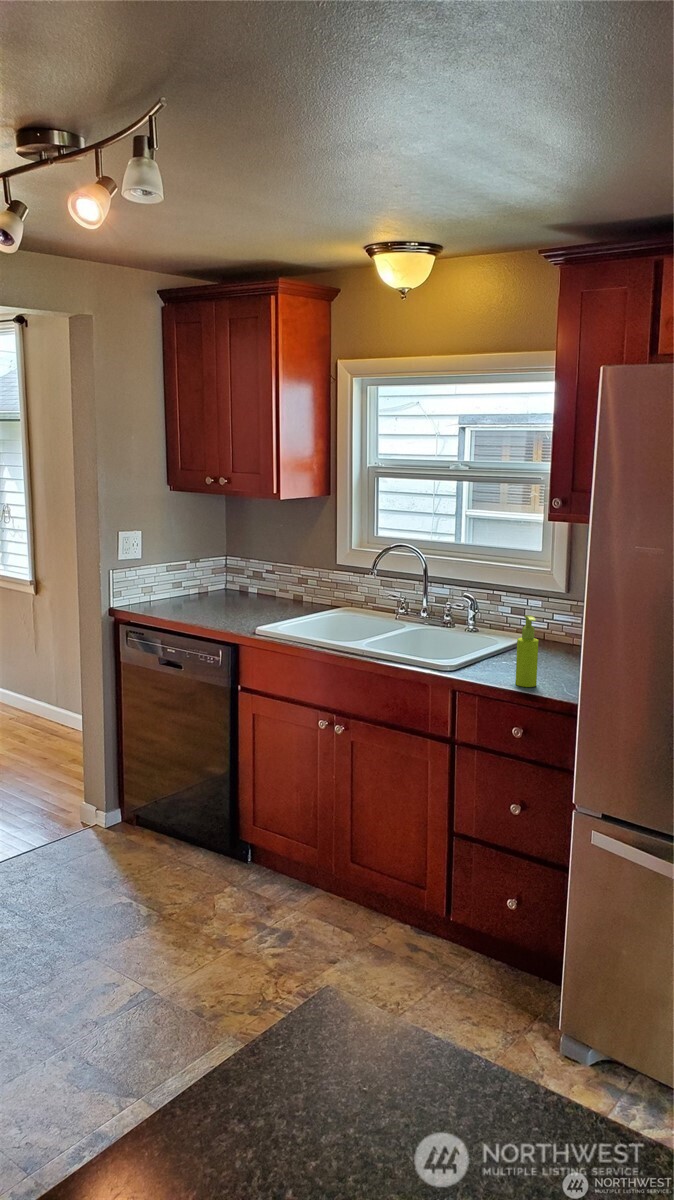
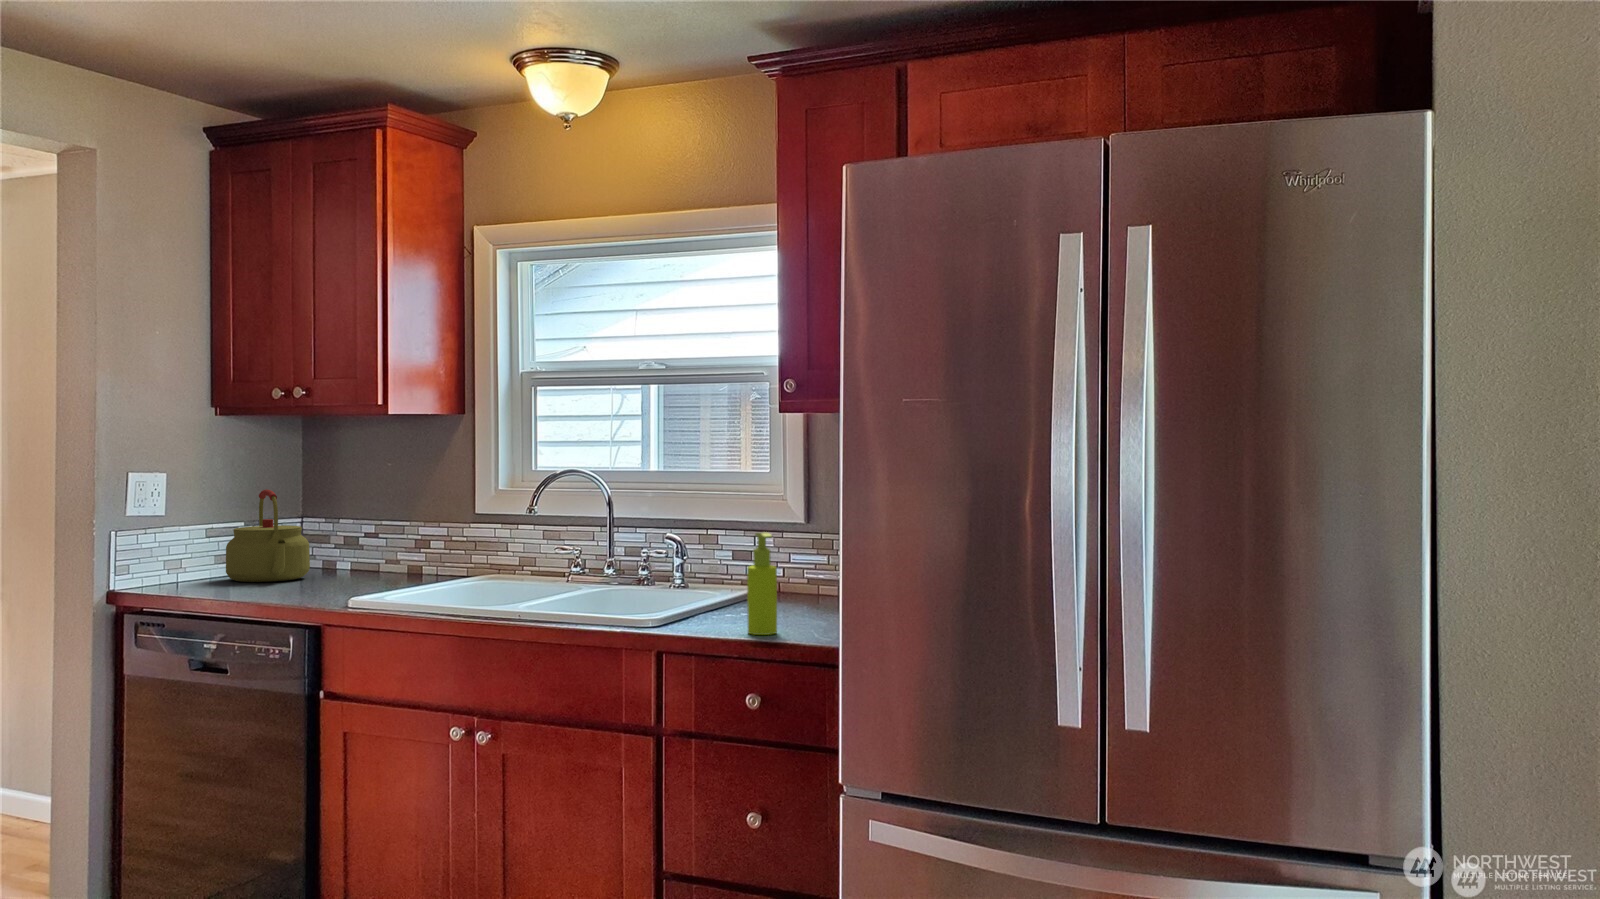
kettle: none [179,541,230,603] -> present [226,489,310,582]

